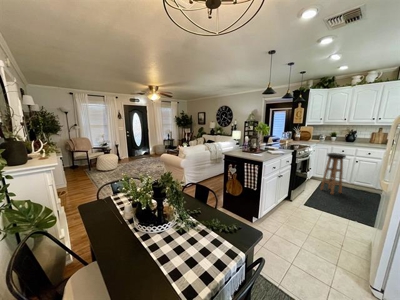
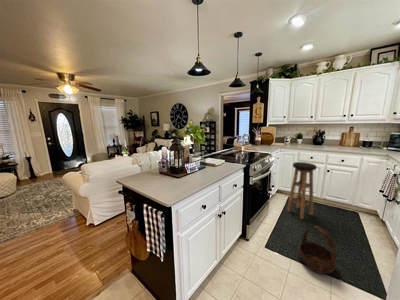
basket: none [329,190,355,219] -> present [299,226,337,274]

